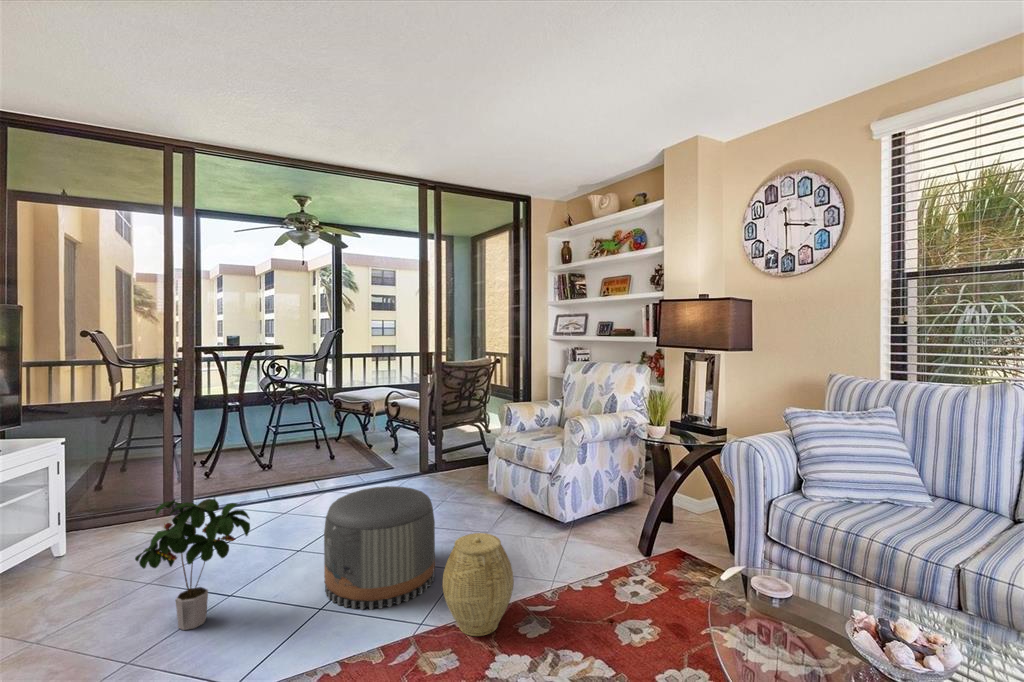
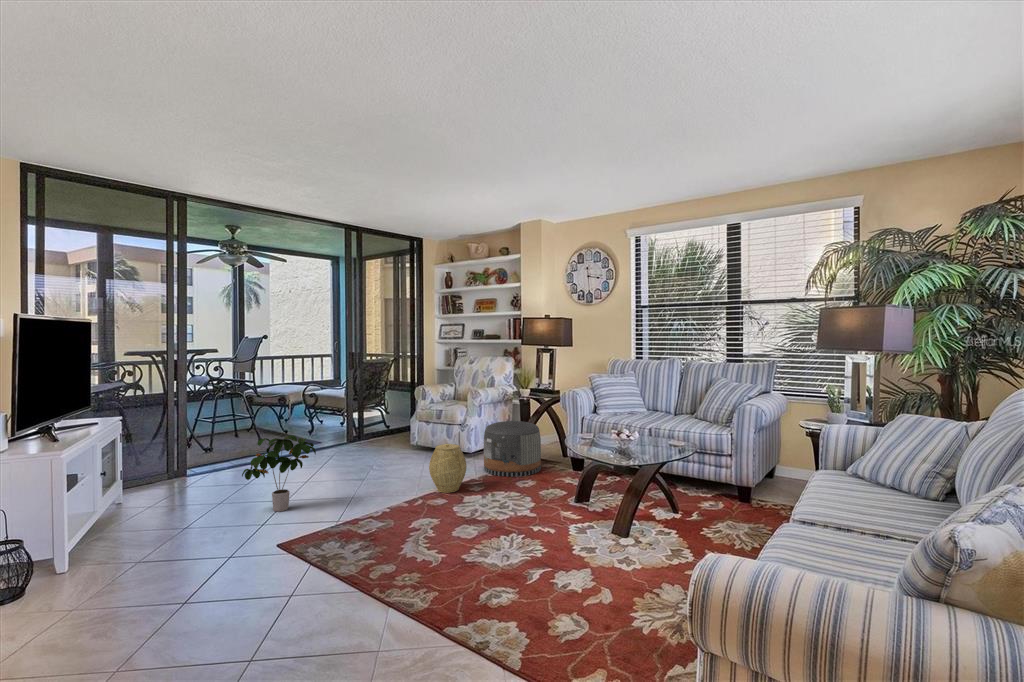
pouf: present [324,486,435,610] -> present [484,421,541,477]

